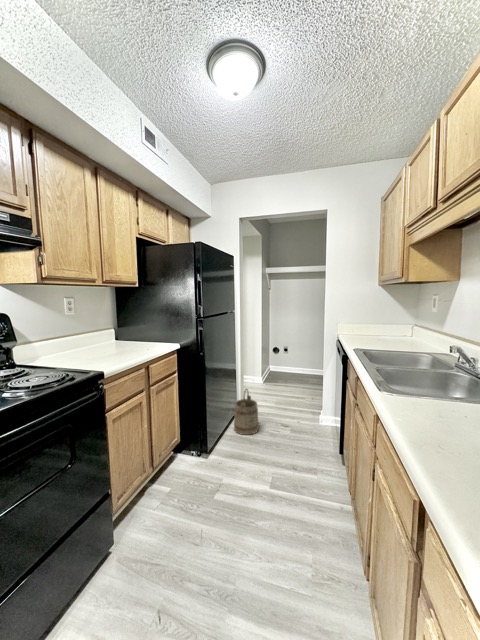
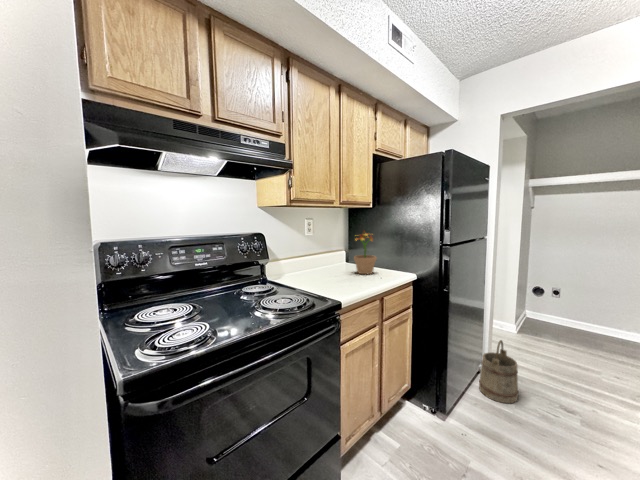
potted plant: none [121,308,144,348] -> present [354,233,377,274]

